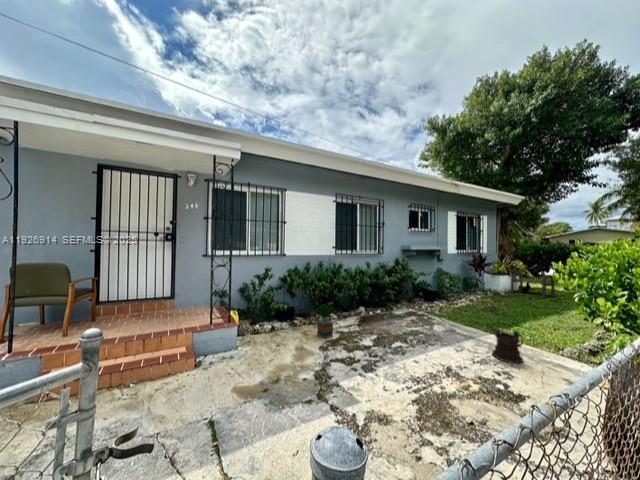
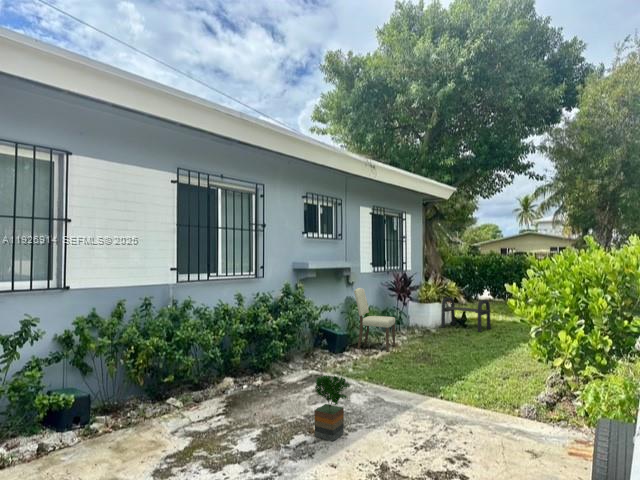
chair: none [440,262,471,305] -> present [354,288,396,352]
potted tree: present [316,305,336,339] -> present [315,375,350,441]
bucket: present [492,331,524,363] -> none [439,389,480,440]

